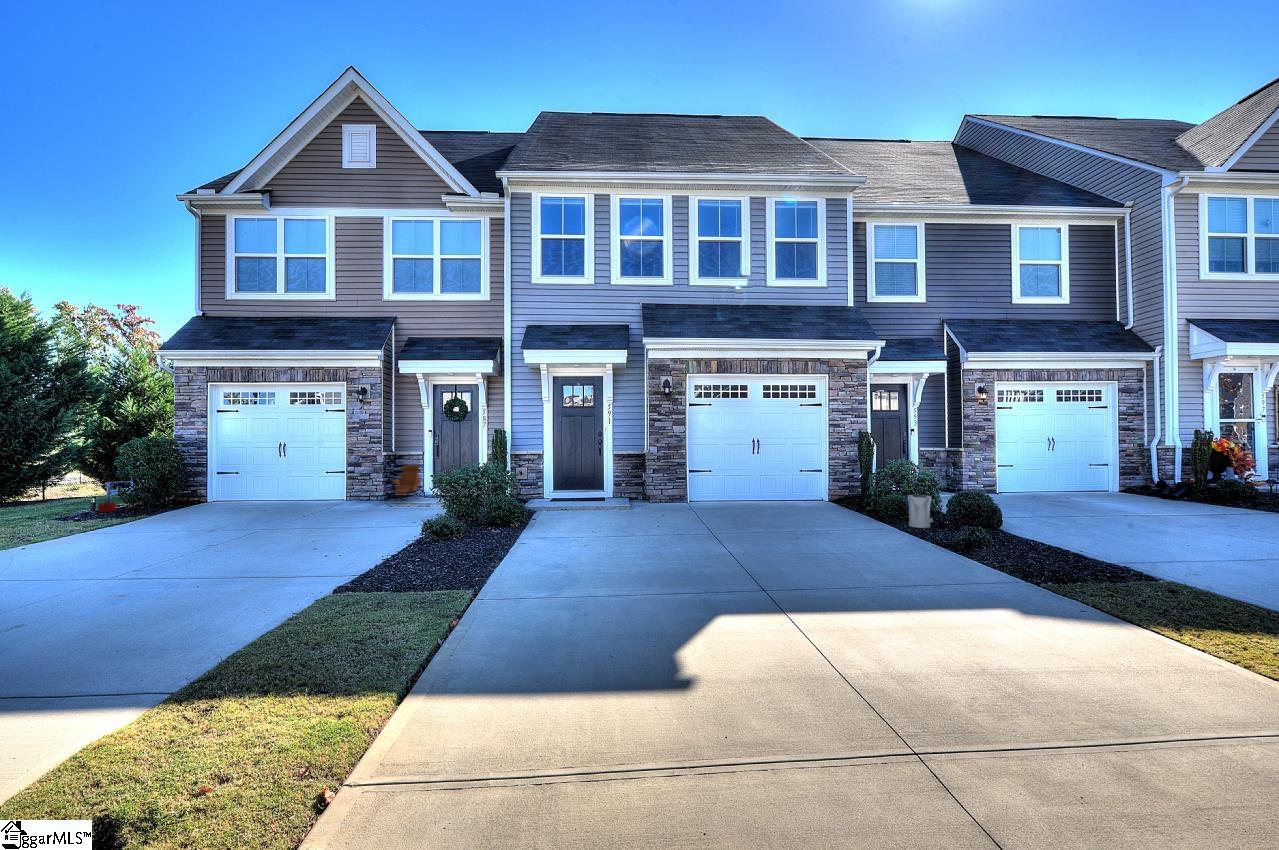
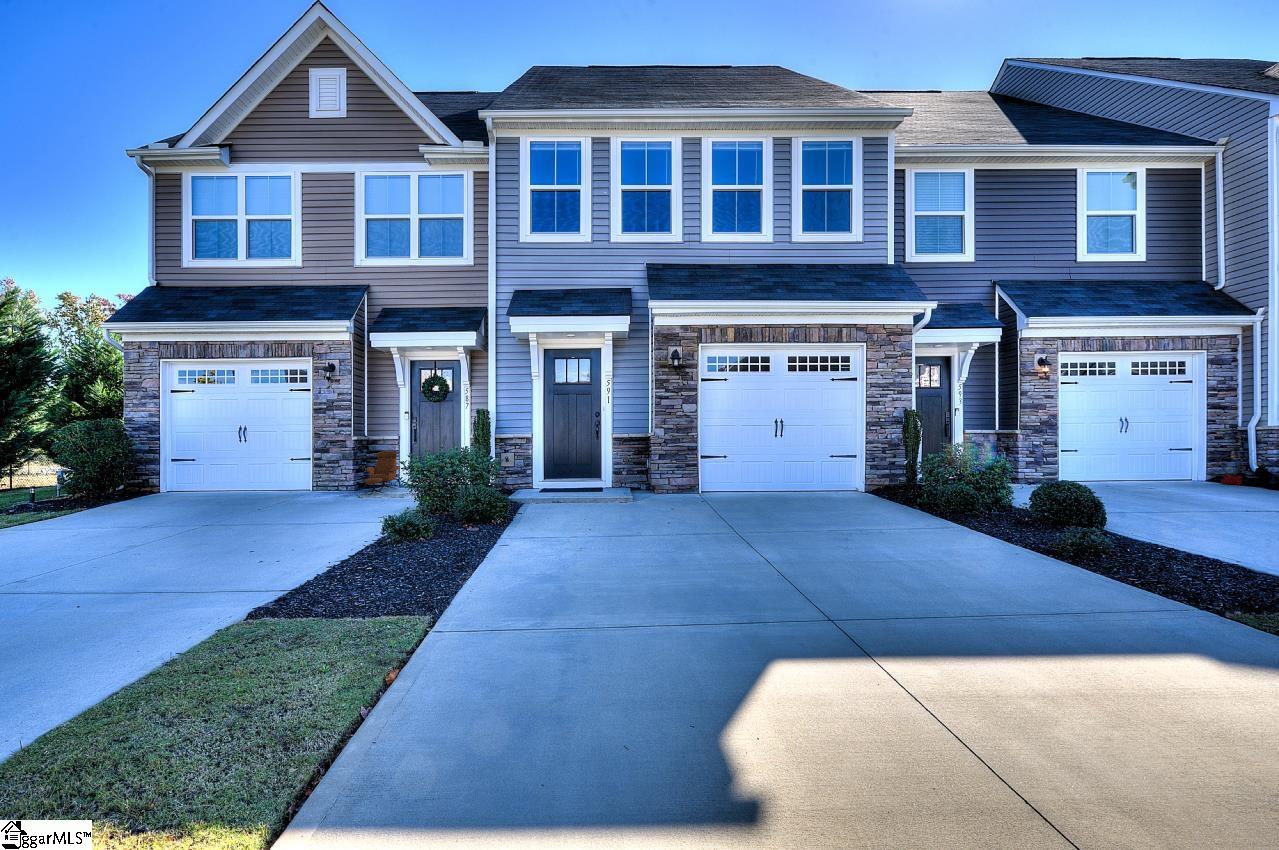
decorative plant: present [98,481,116,512] -> present [1218,456,1247,485]
trash can: present [908,495,933,528] -> none [976,486,1009,528]

